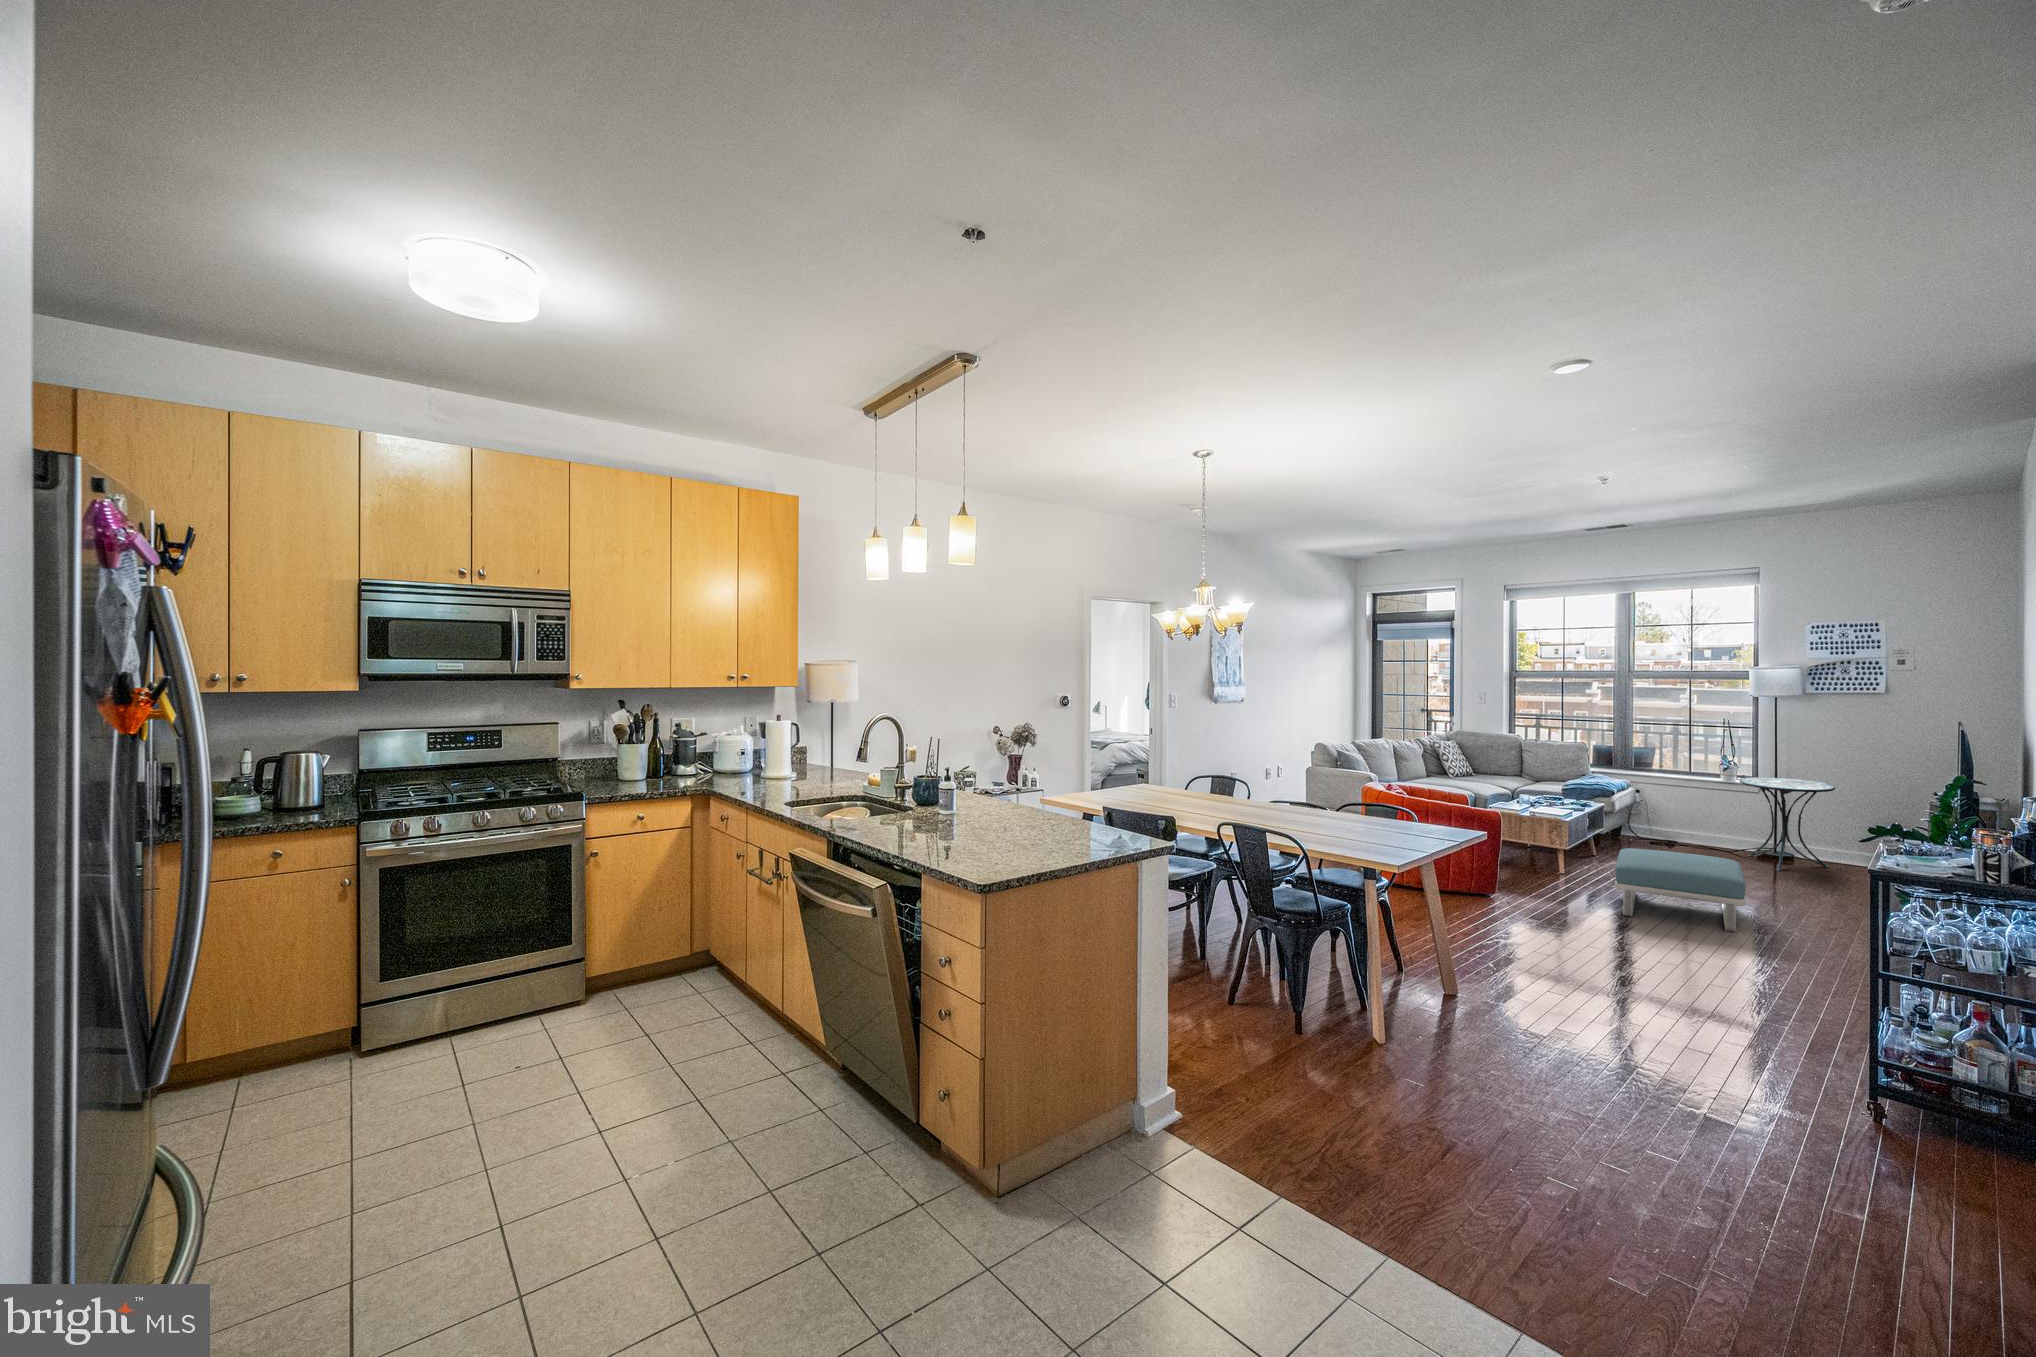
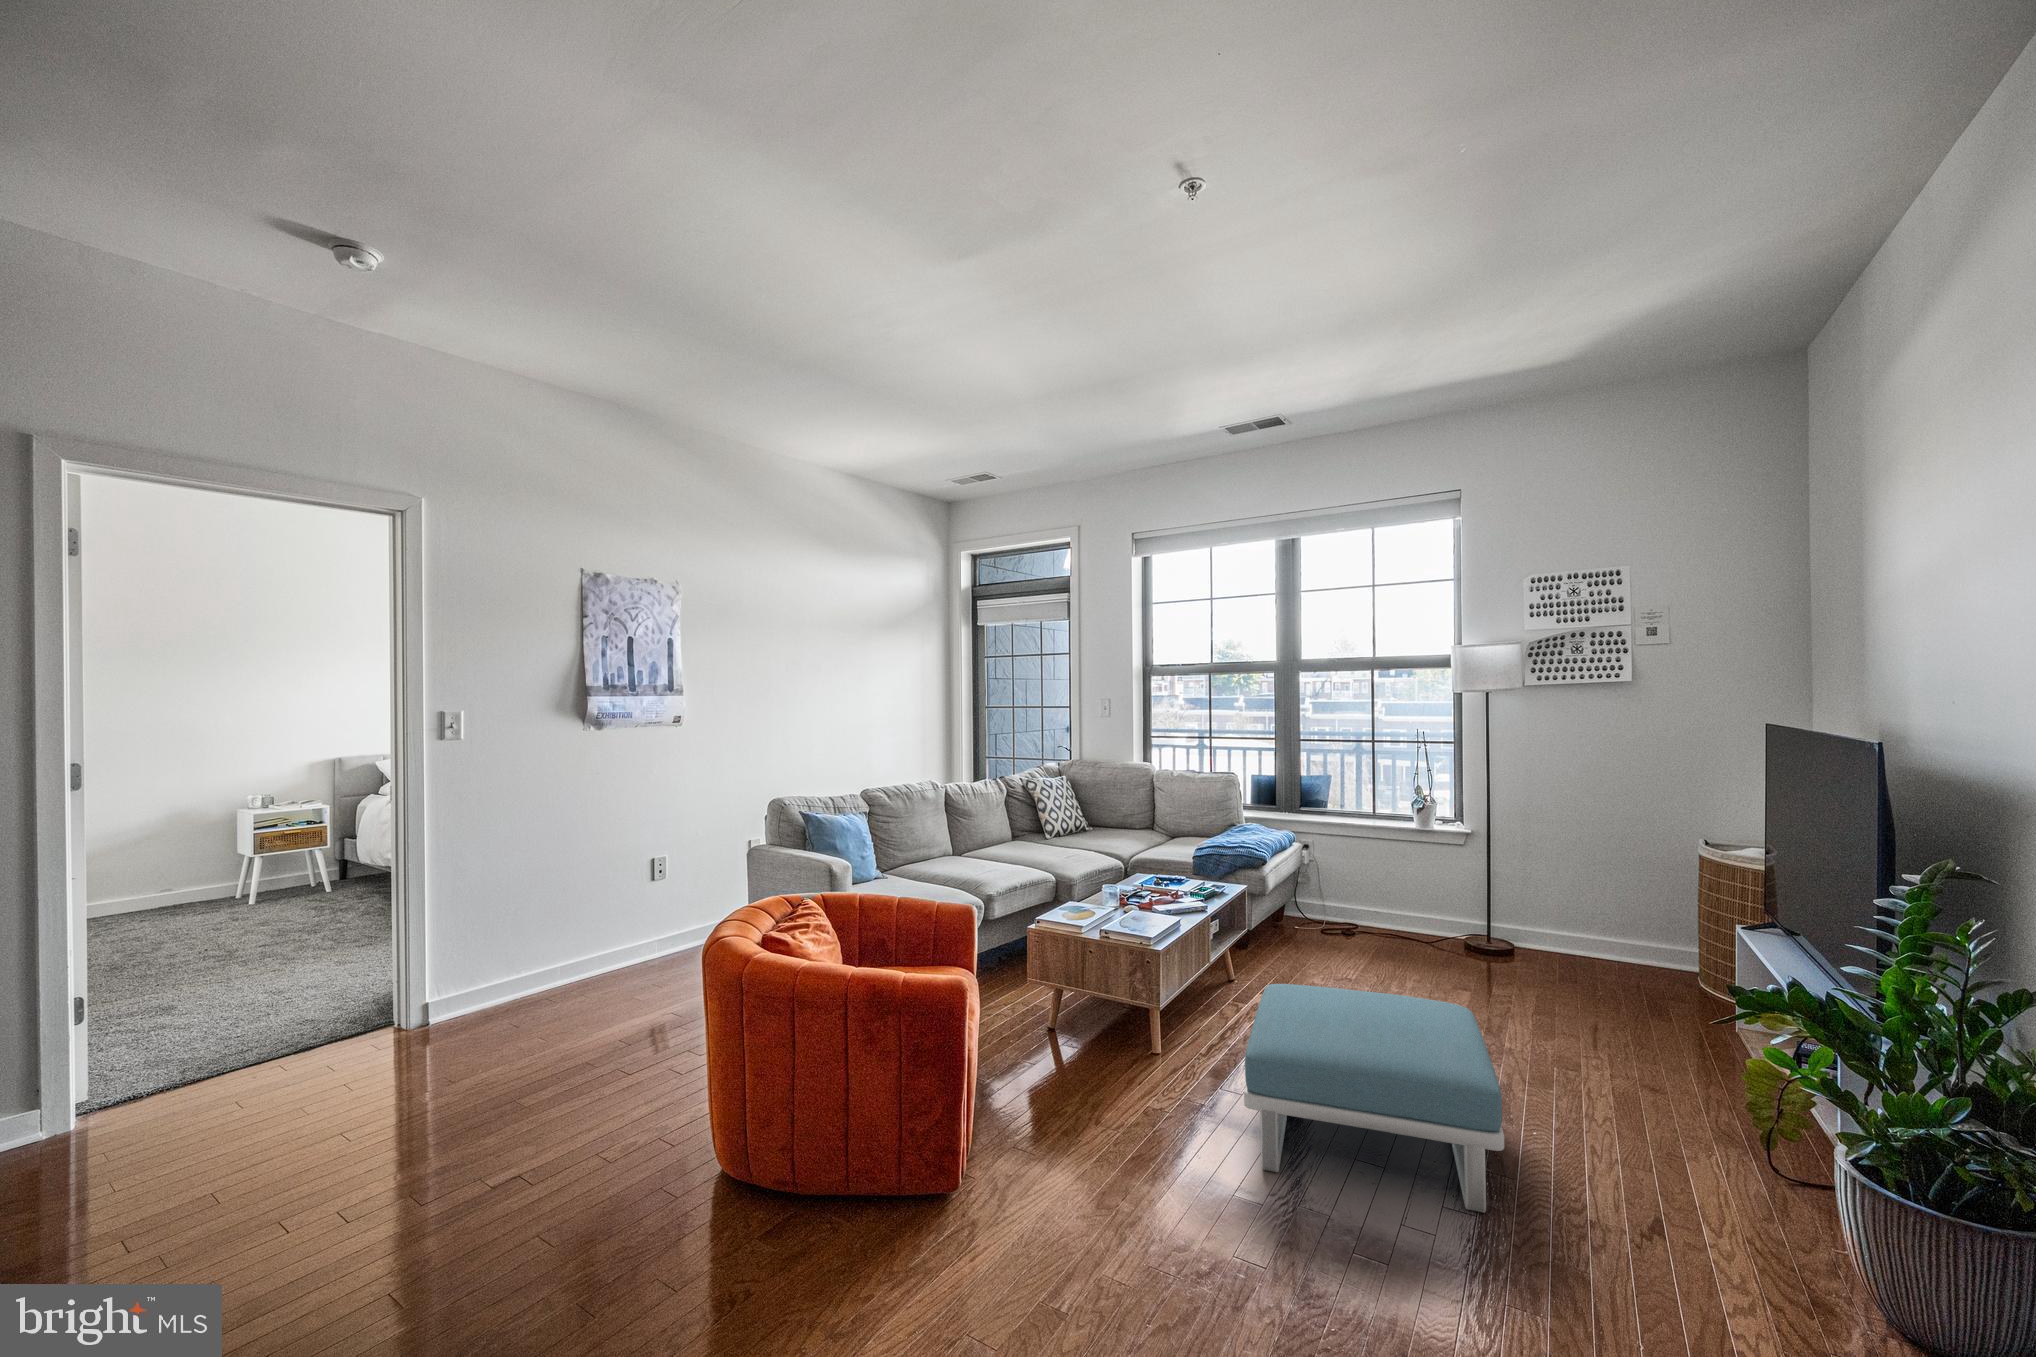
side table: present [1740,777,1835,871] -> none [1444,820,1576,981]

